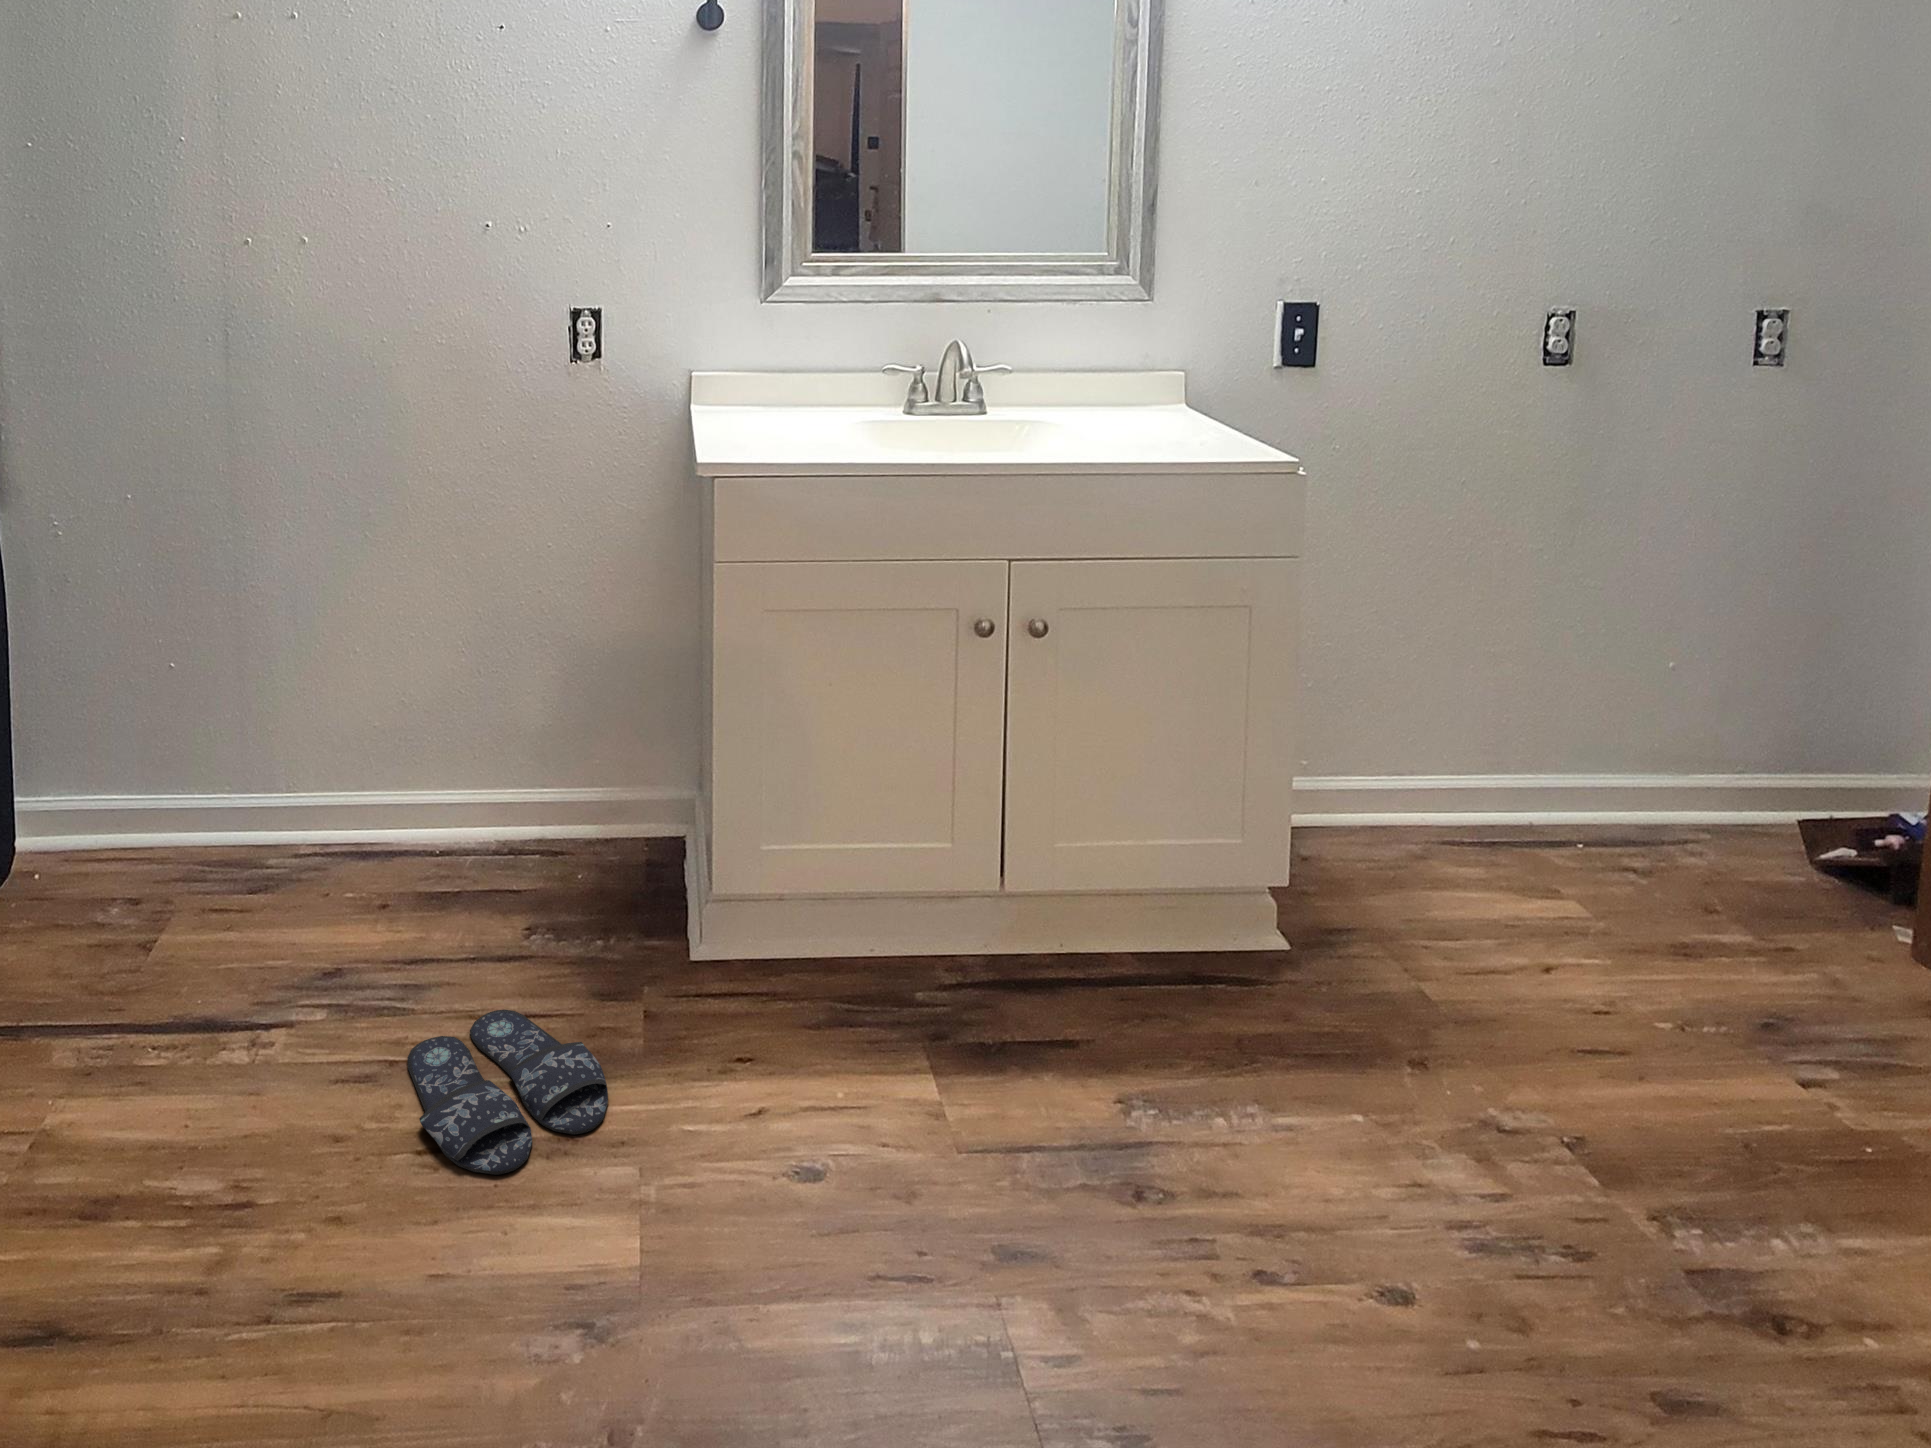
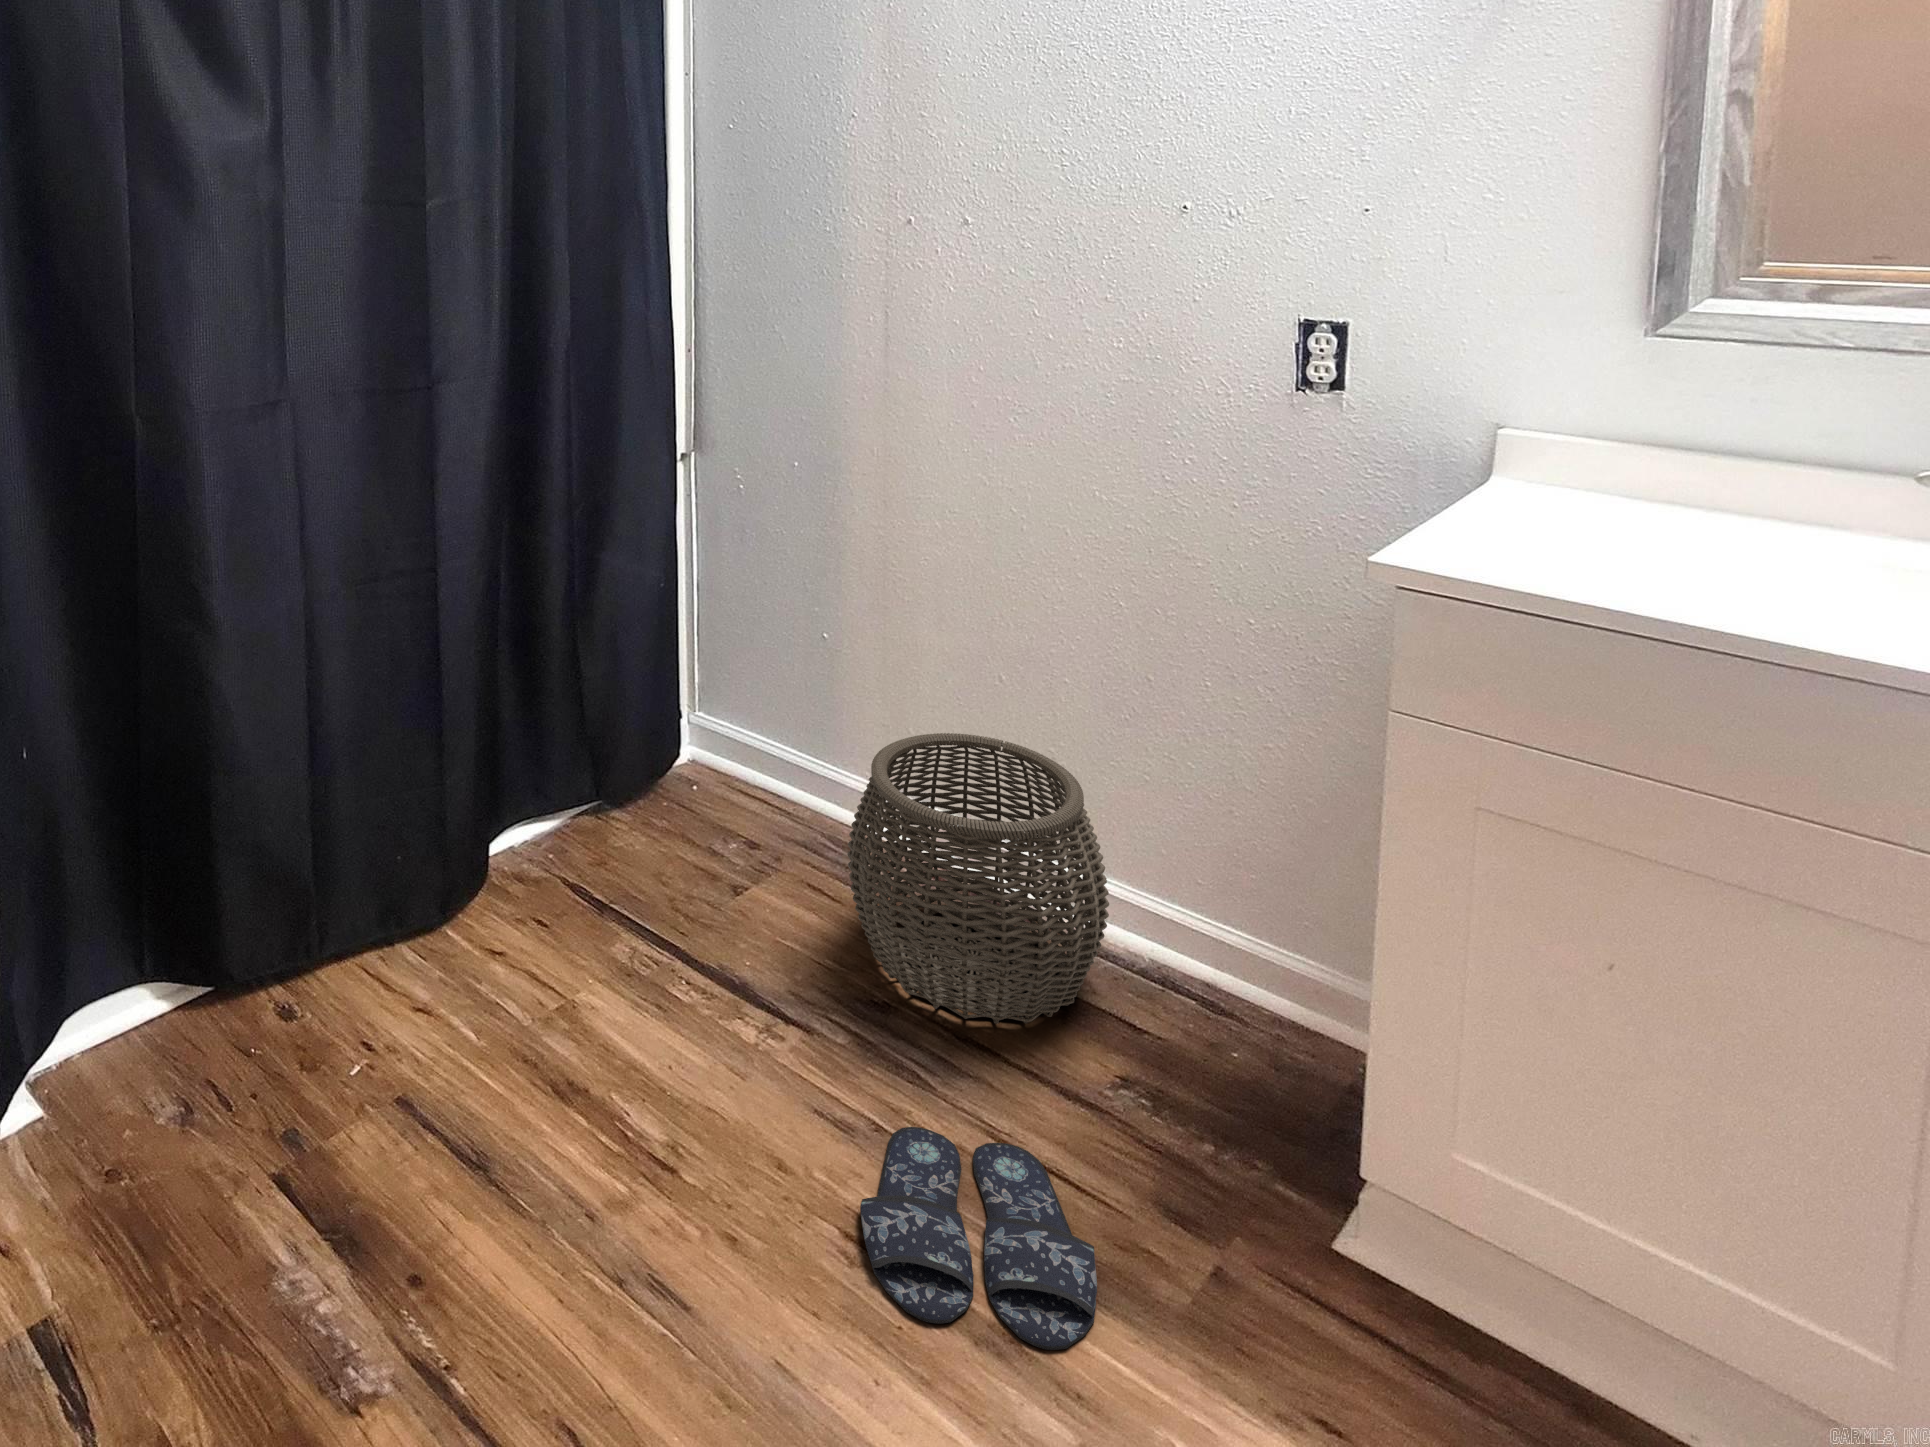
woven basket: none [272,698,489,950] -> present [847,733,1109,1024]

